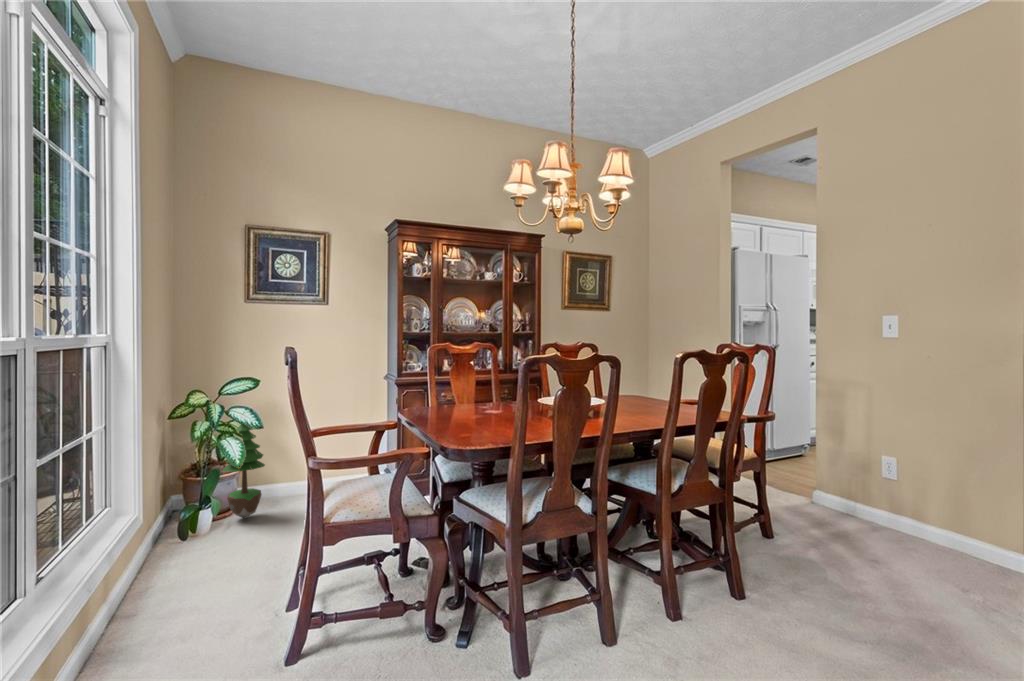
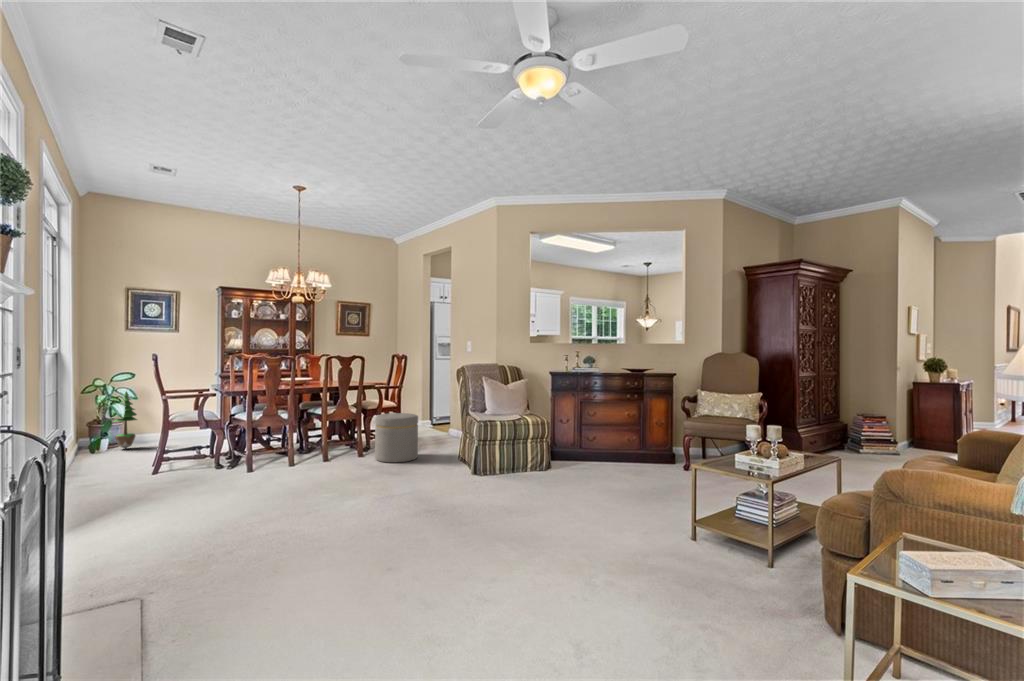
ottoman: none [790,496,922,652] -> present [375,413,418,463]

